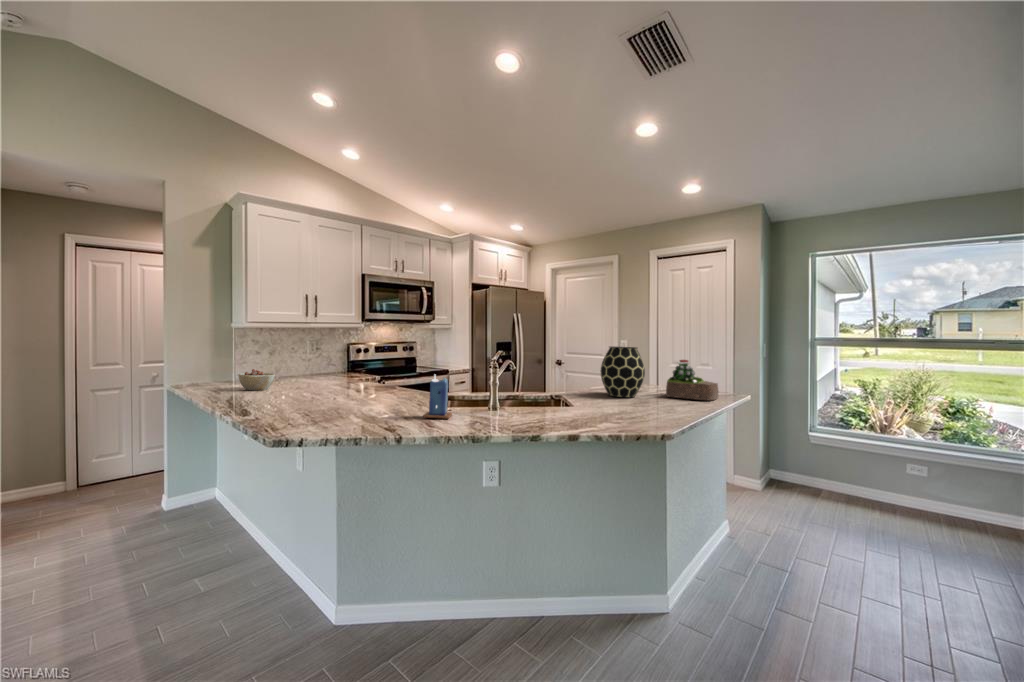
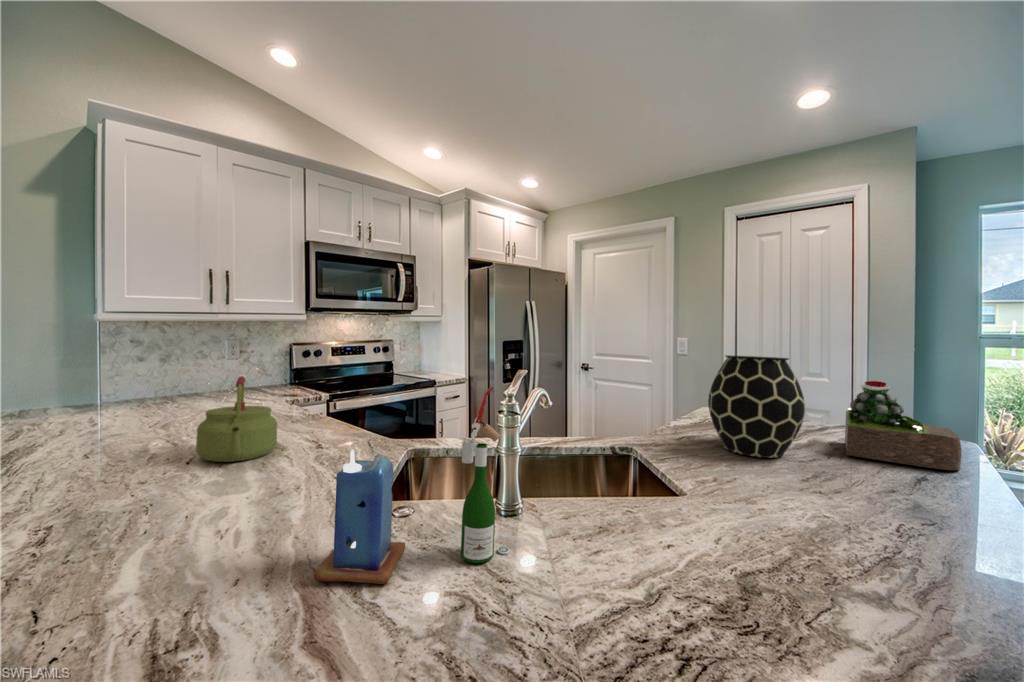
wine bottle: none [474,353,492,417] -> present [461,387,509,563]
kettle: none [336,356,373,399] -> present [196,376,277,462]
bowl: present [238,369,275,390] -> none [51,394,130,432]

